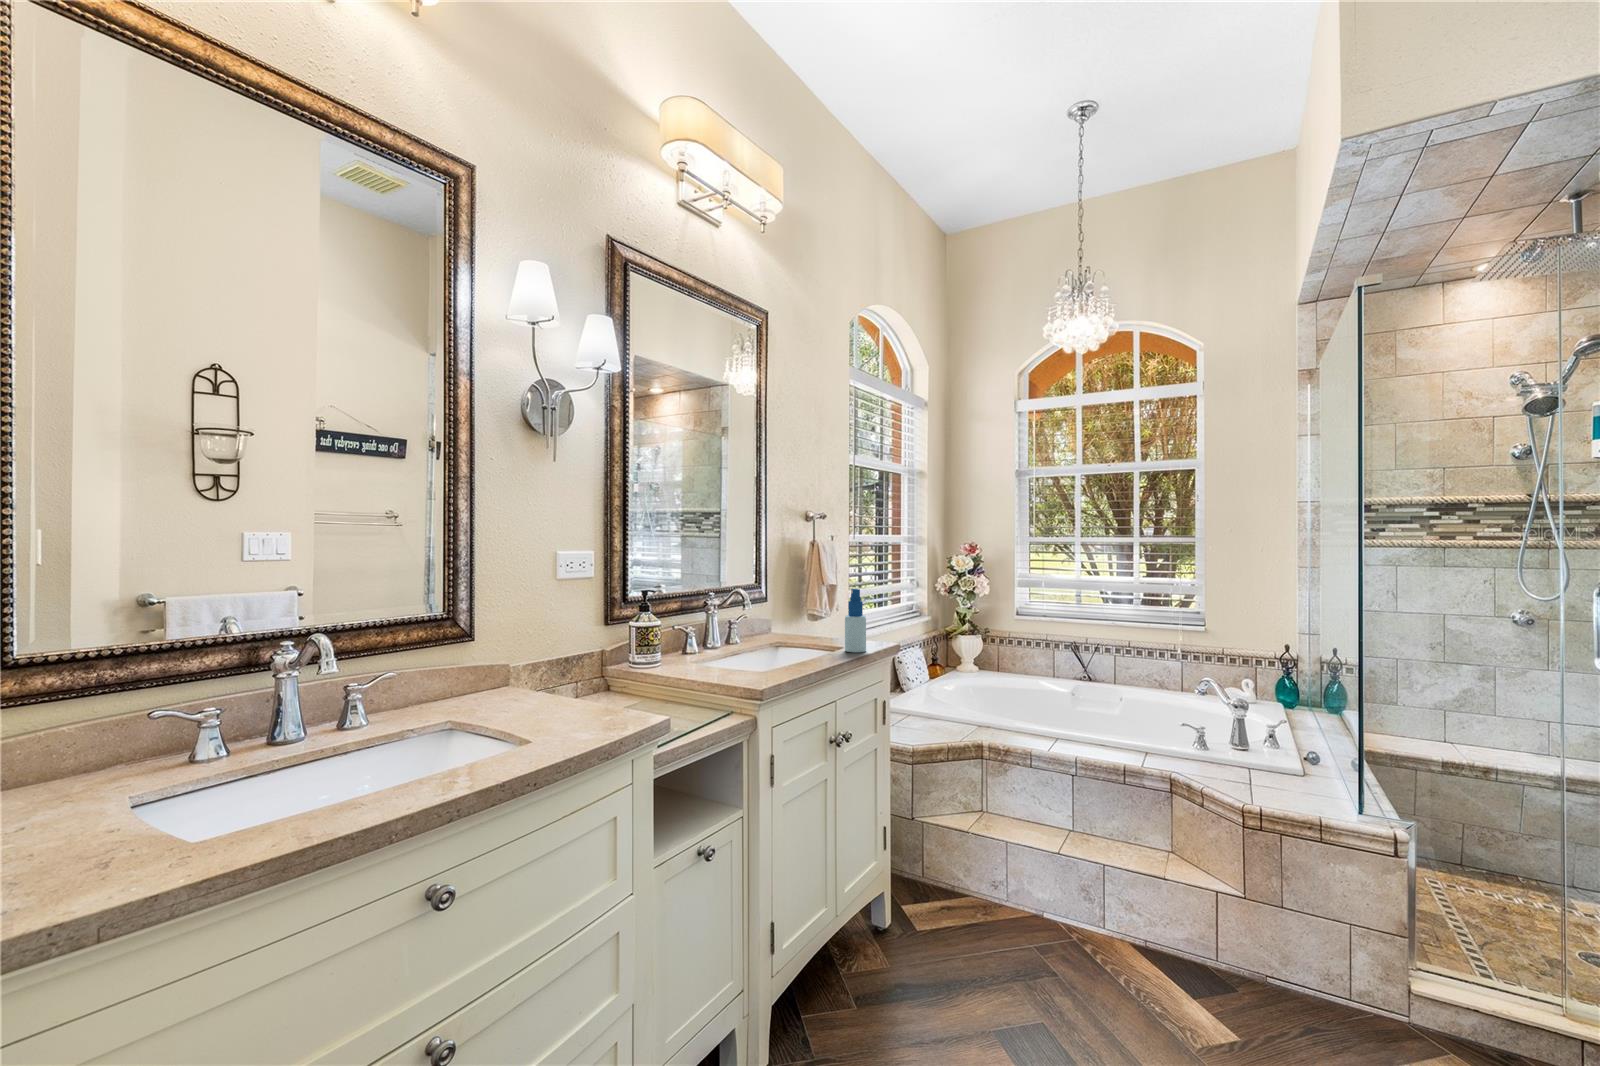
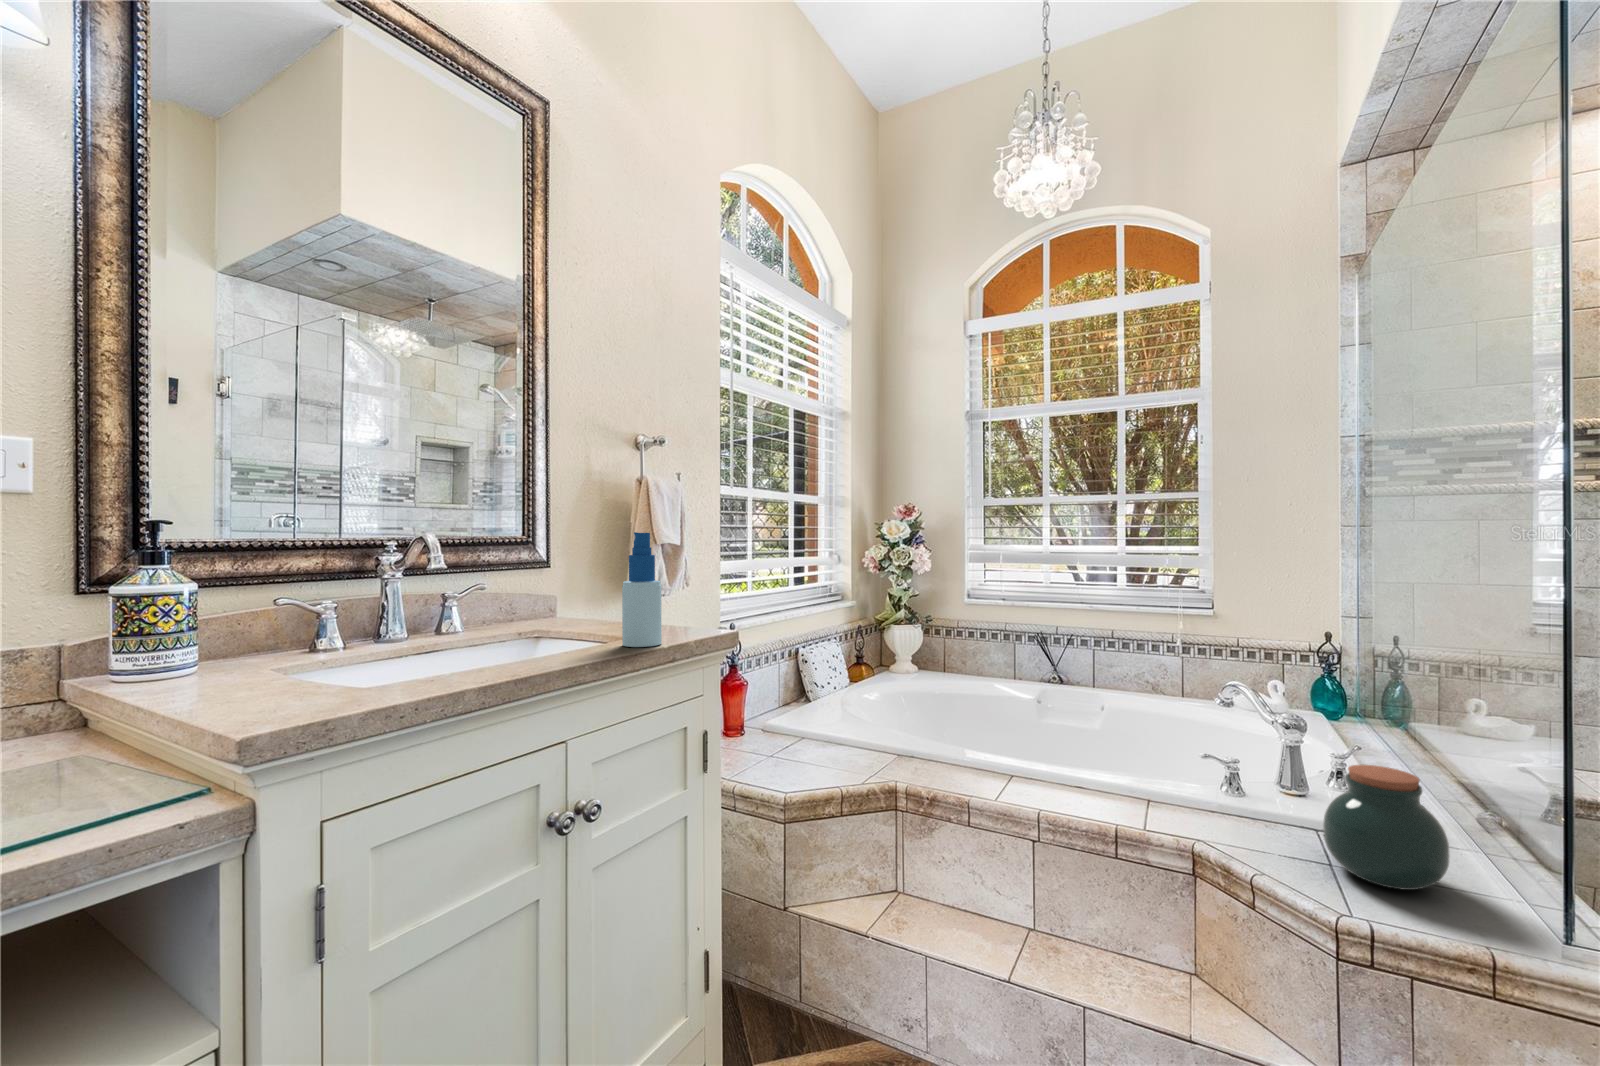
jar: none [1246,725,1313,794] -> present [1323,765,1450,890]

